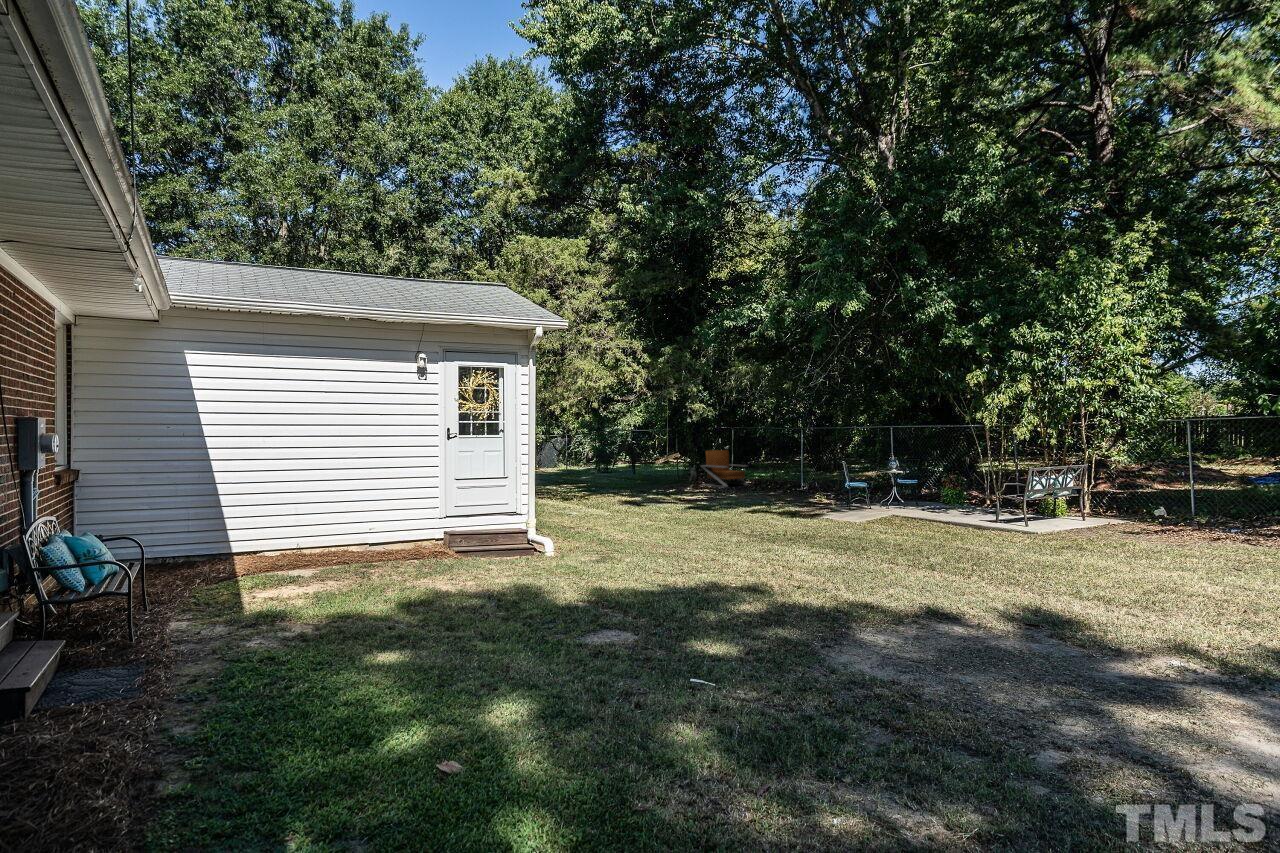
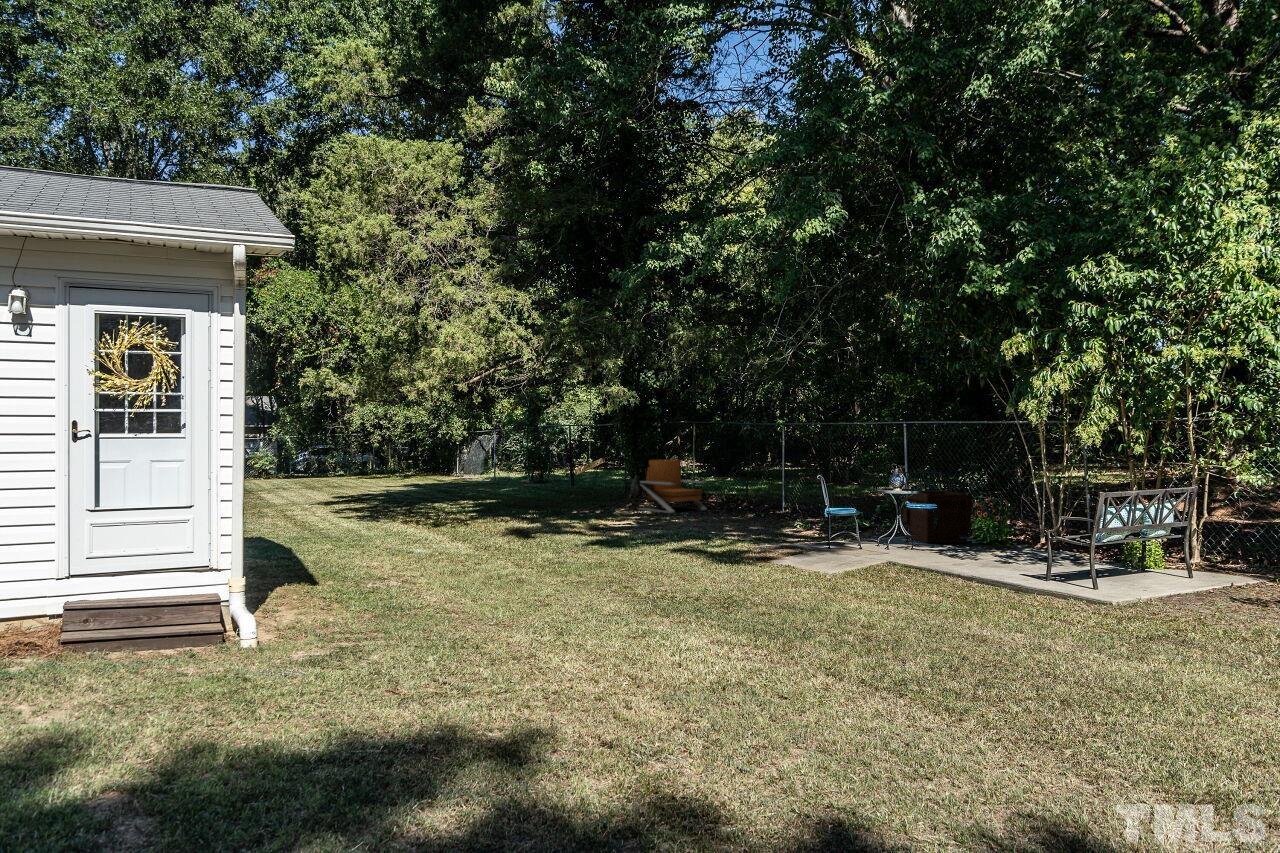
wooden crate: none [894,470,941,504] -> present [903,491,972,543]

